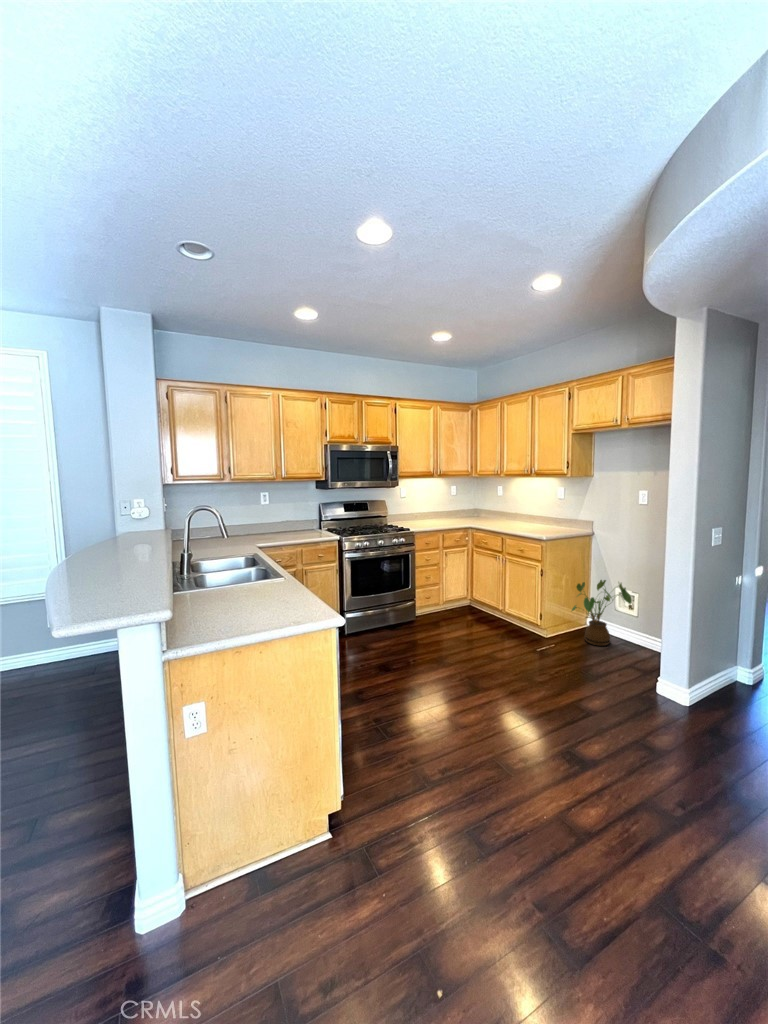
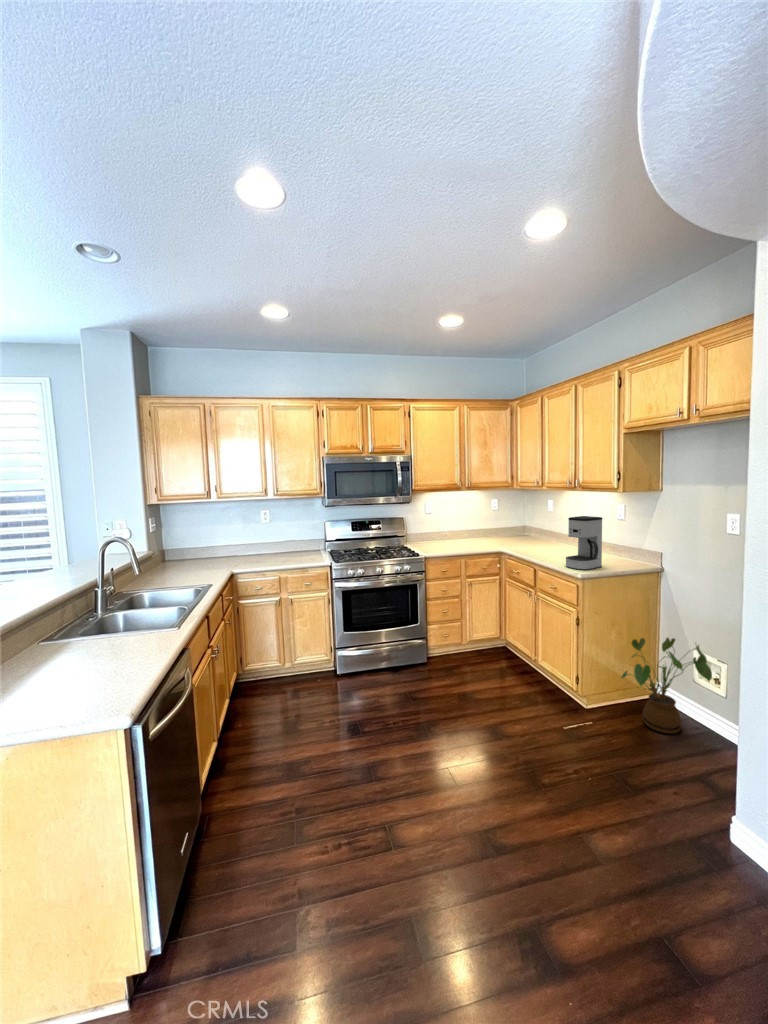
coffee maker: none [529,496,555,535] -> present [566,516,603,570]

